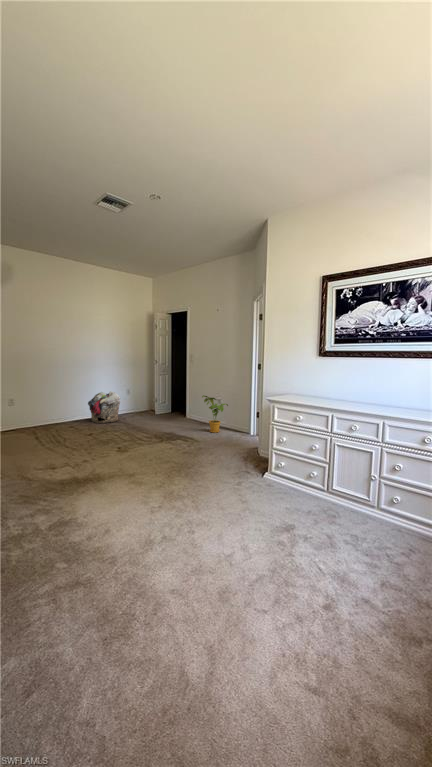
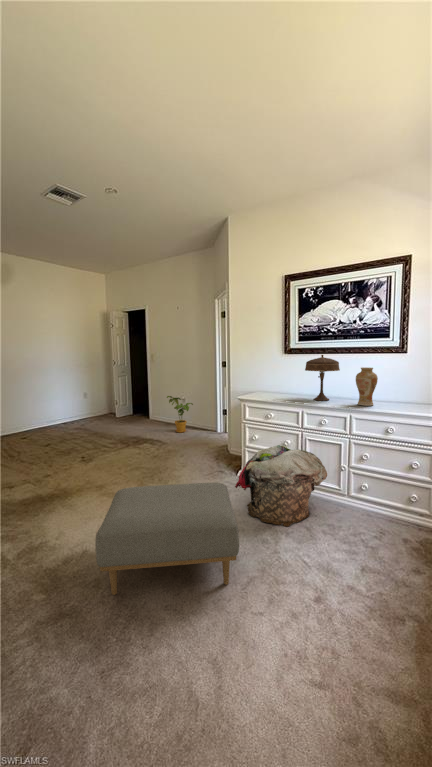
table lamp: none [338,358,376,406] -> present [305,355,340,401]
vase: none [392,372,416,414] -> present [356,367,378,406]
laundry basket: present [88,391,120,423] -> present [235,445,327,527]
ottoman: none [113,477,249,580] -> present [96,483,239,595]

